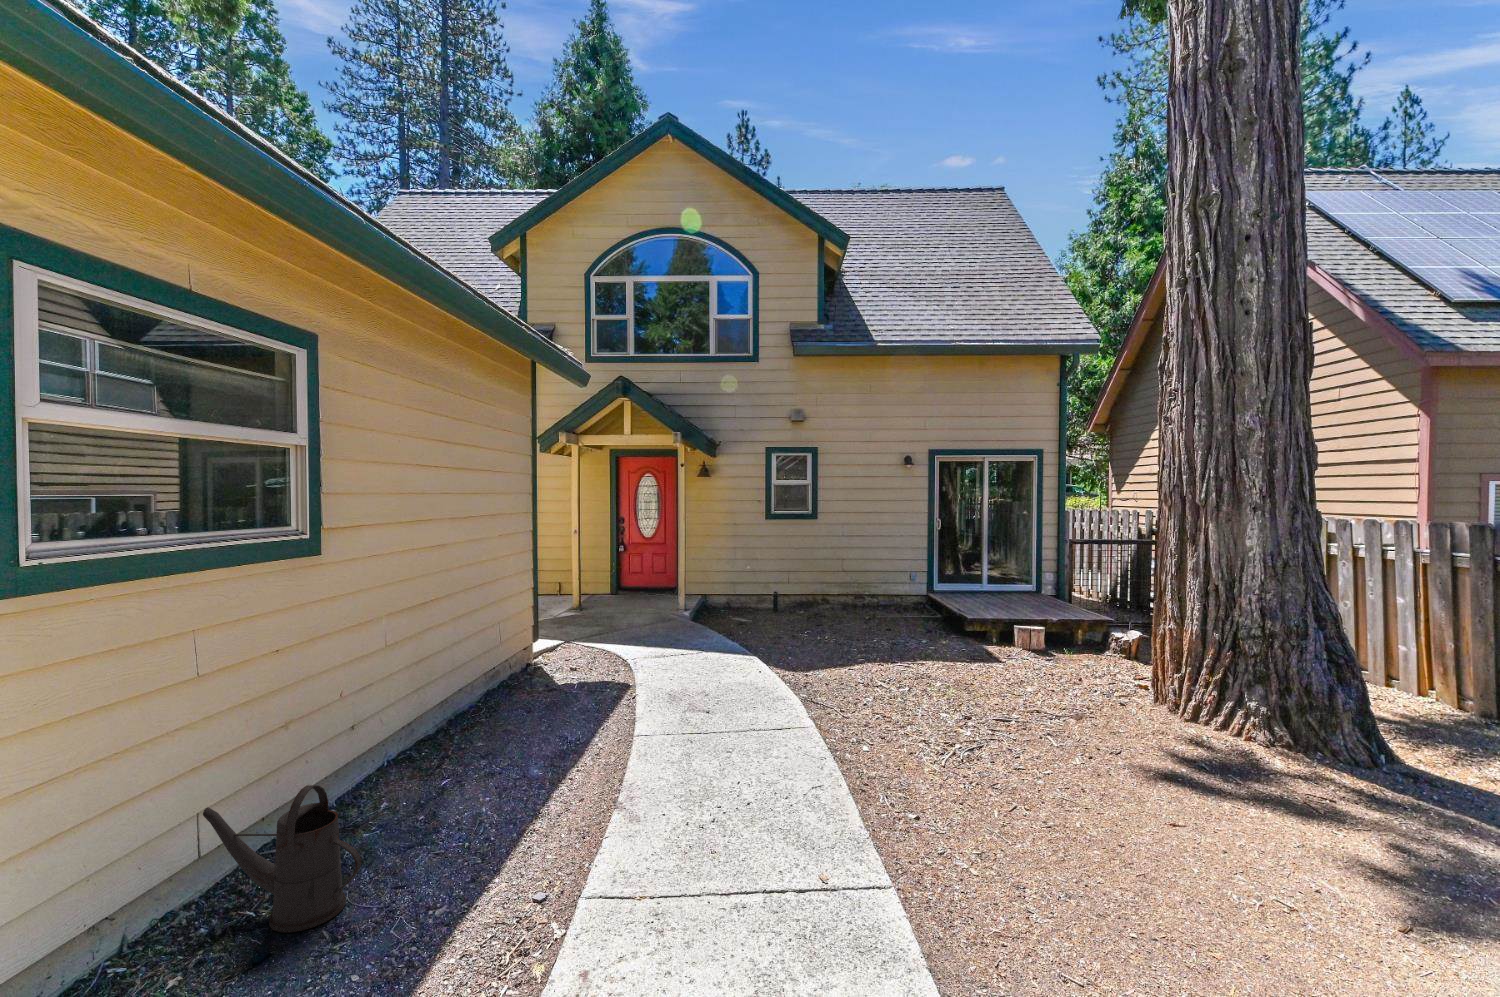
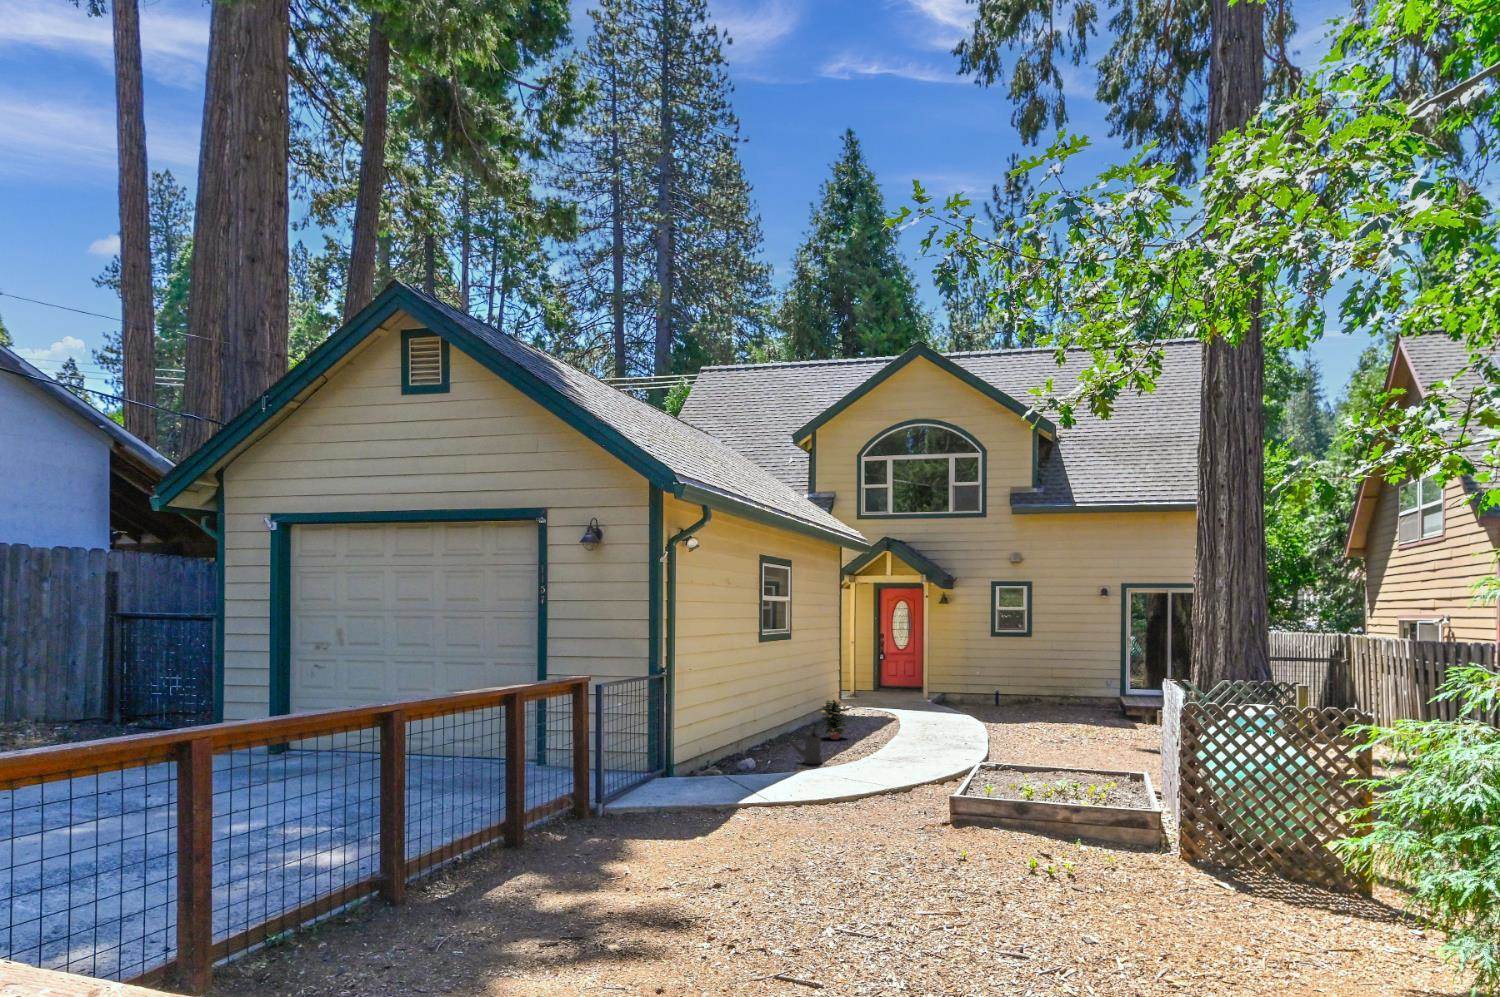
decorative plant: none [451,638,519,728] -> present [821,699,847,739]

